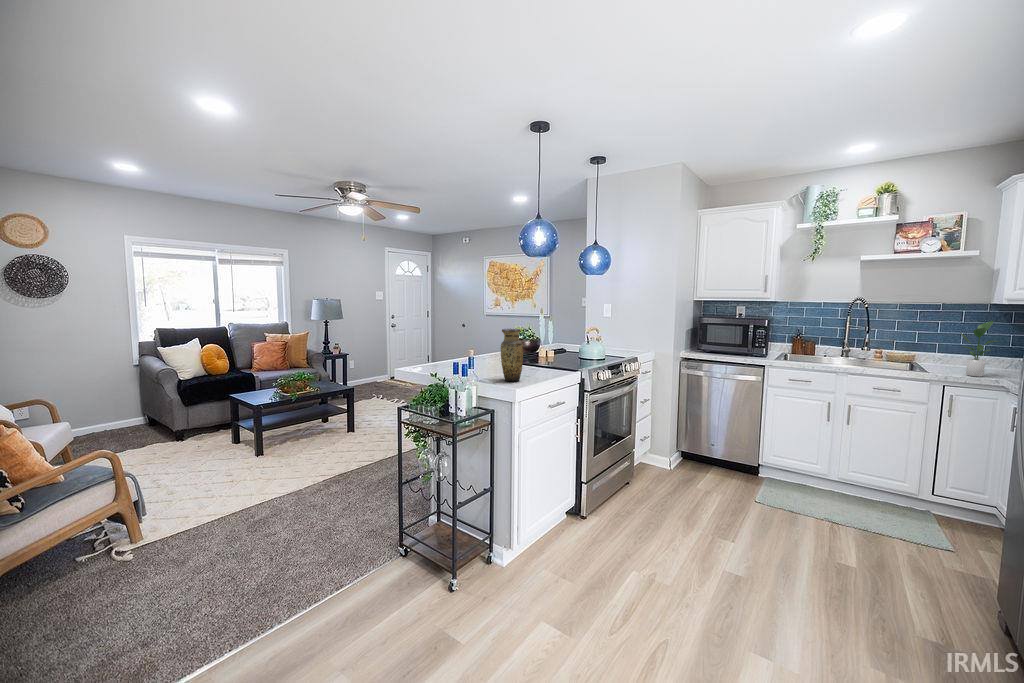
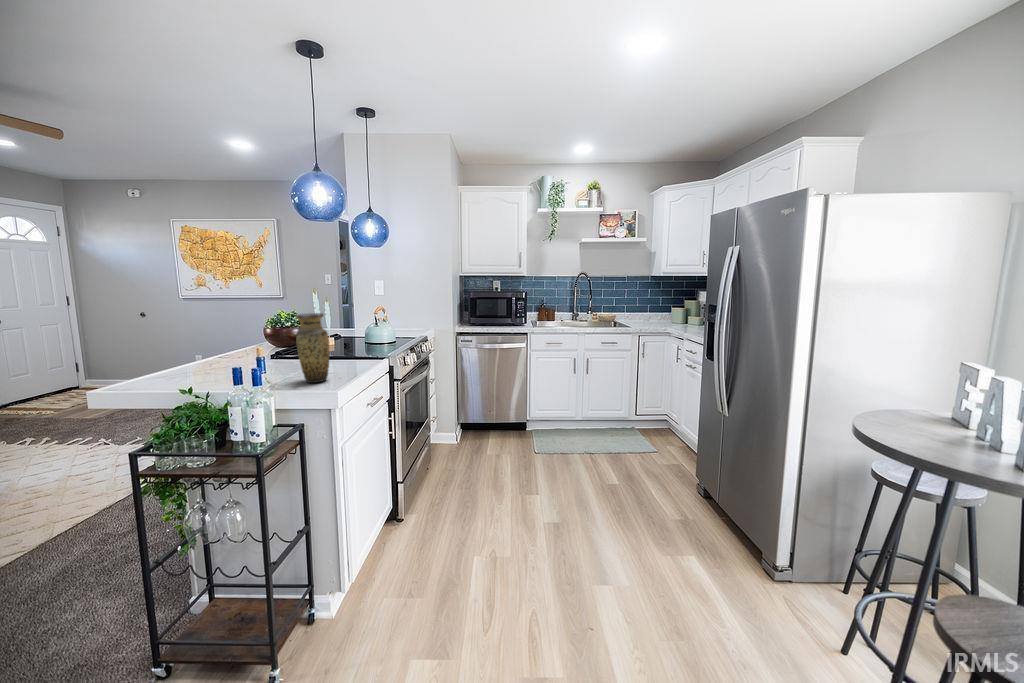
potted plant: present [961,321,997,377] -> none [643,288,664,327]

